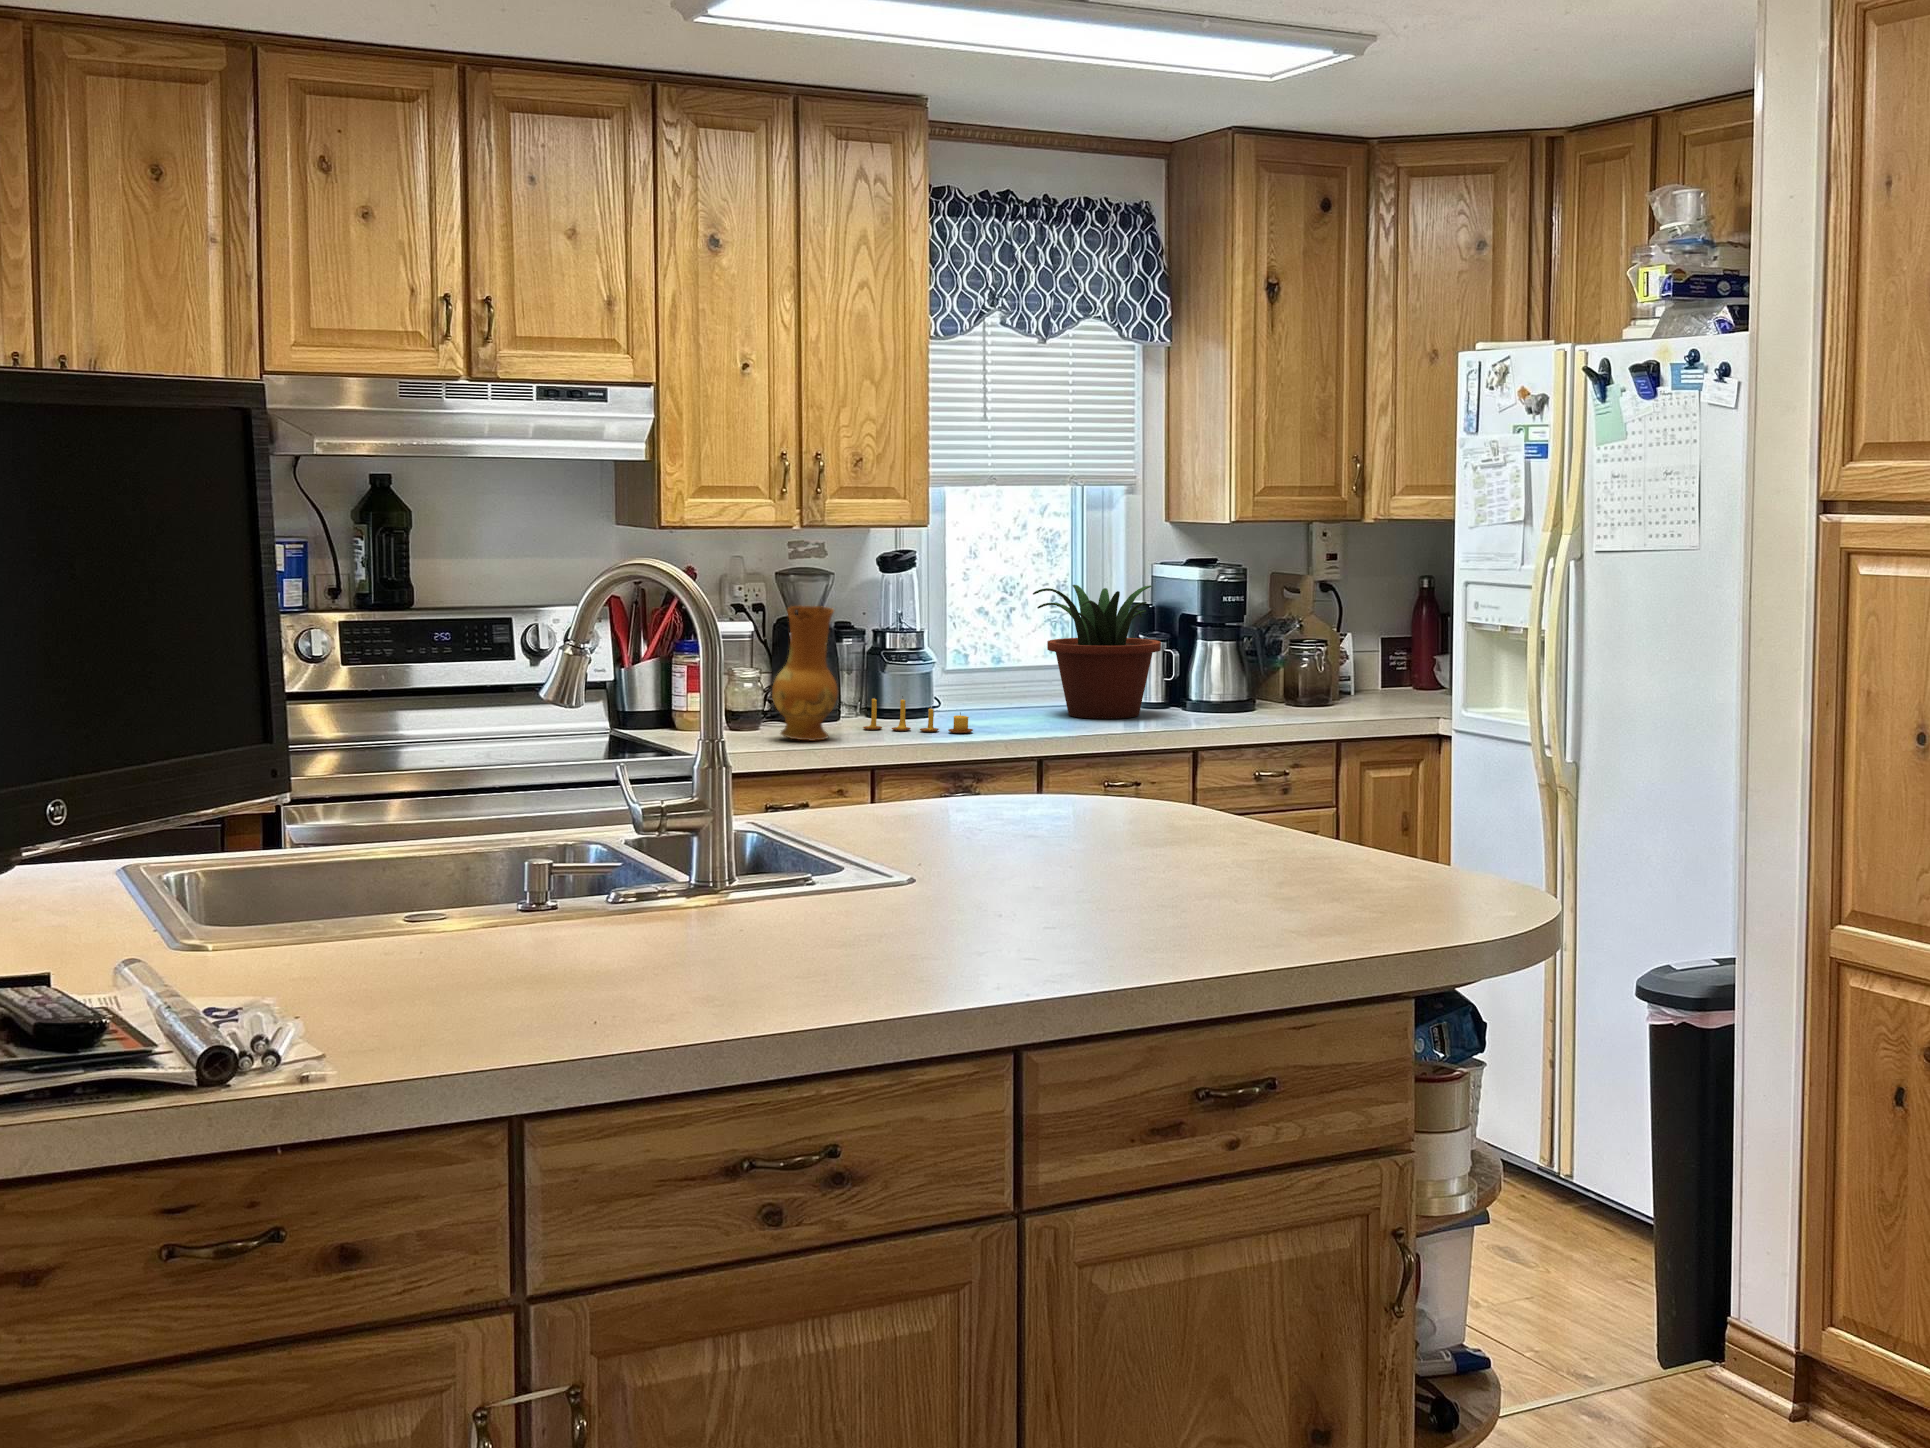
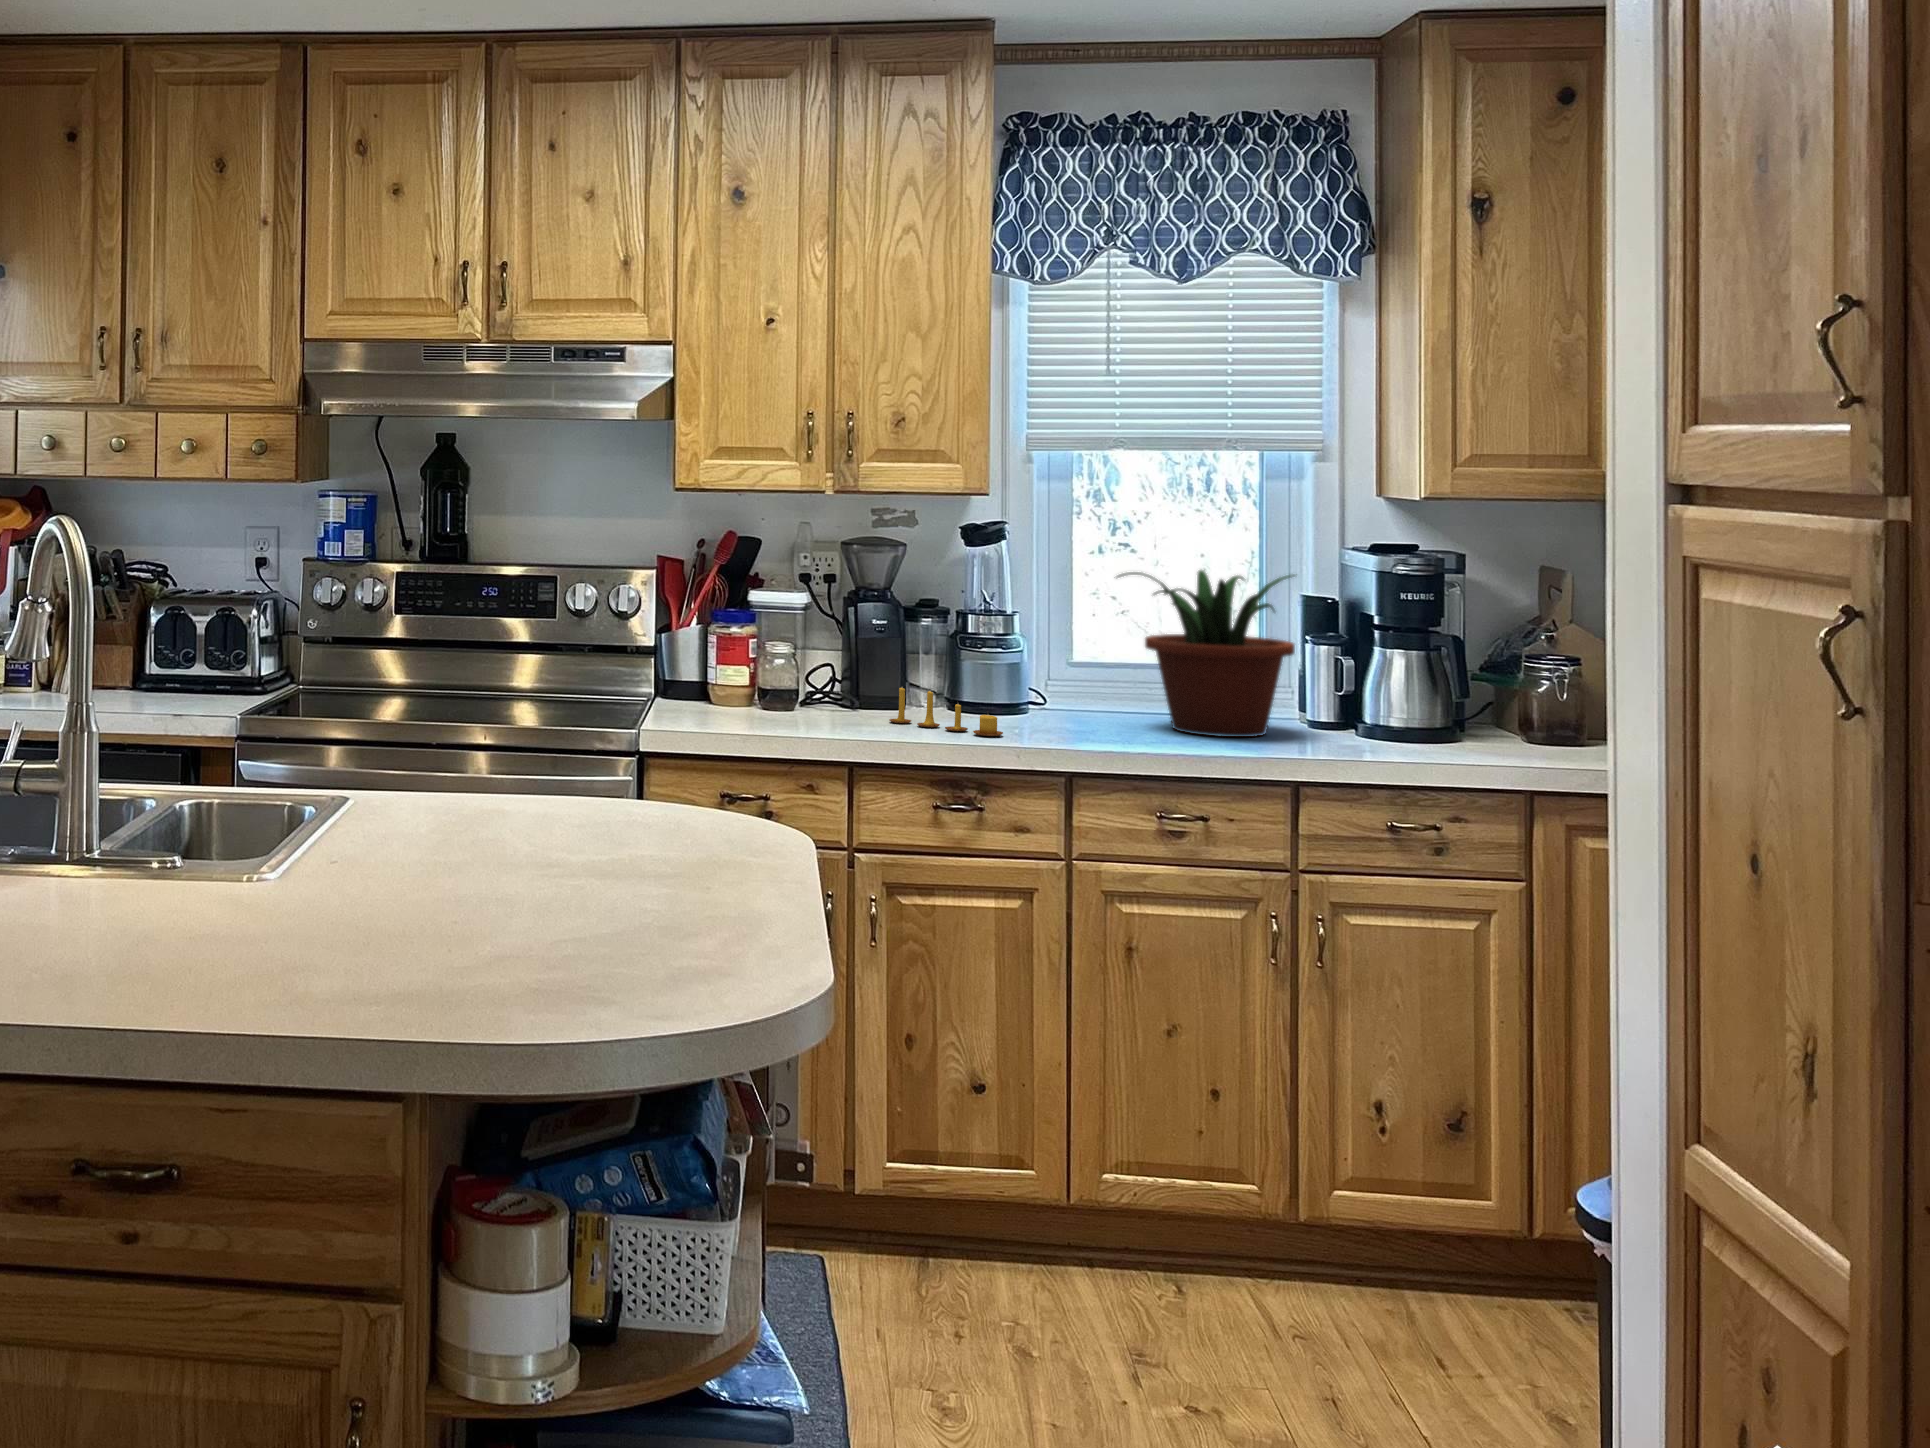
ceramic jug: present [772,606,838,741] -> none [763,578,836,729]

